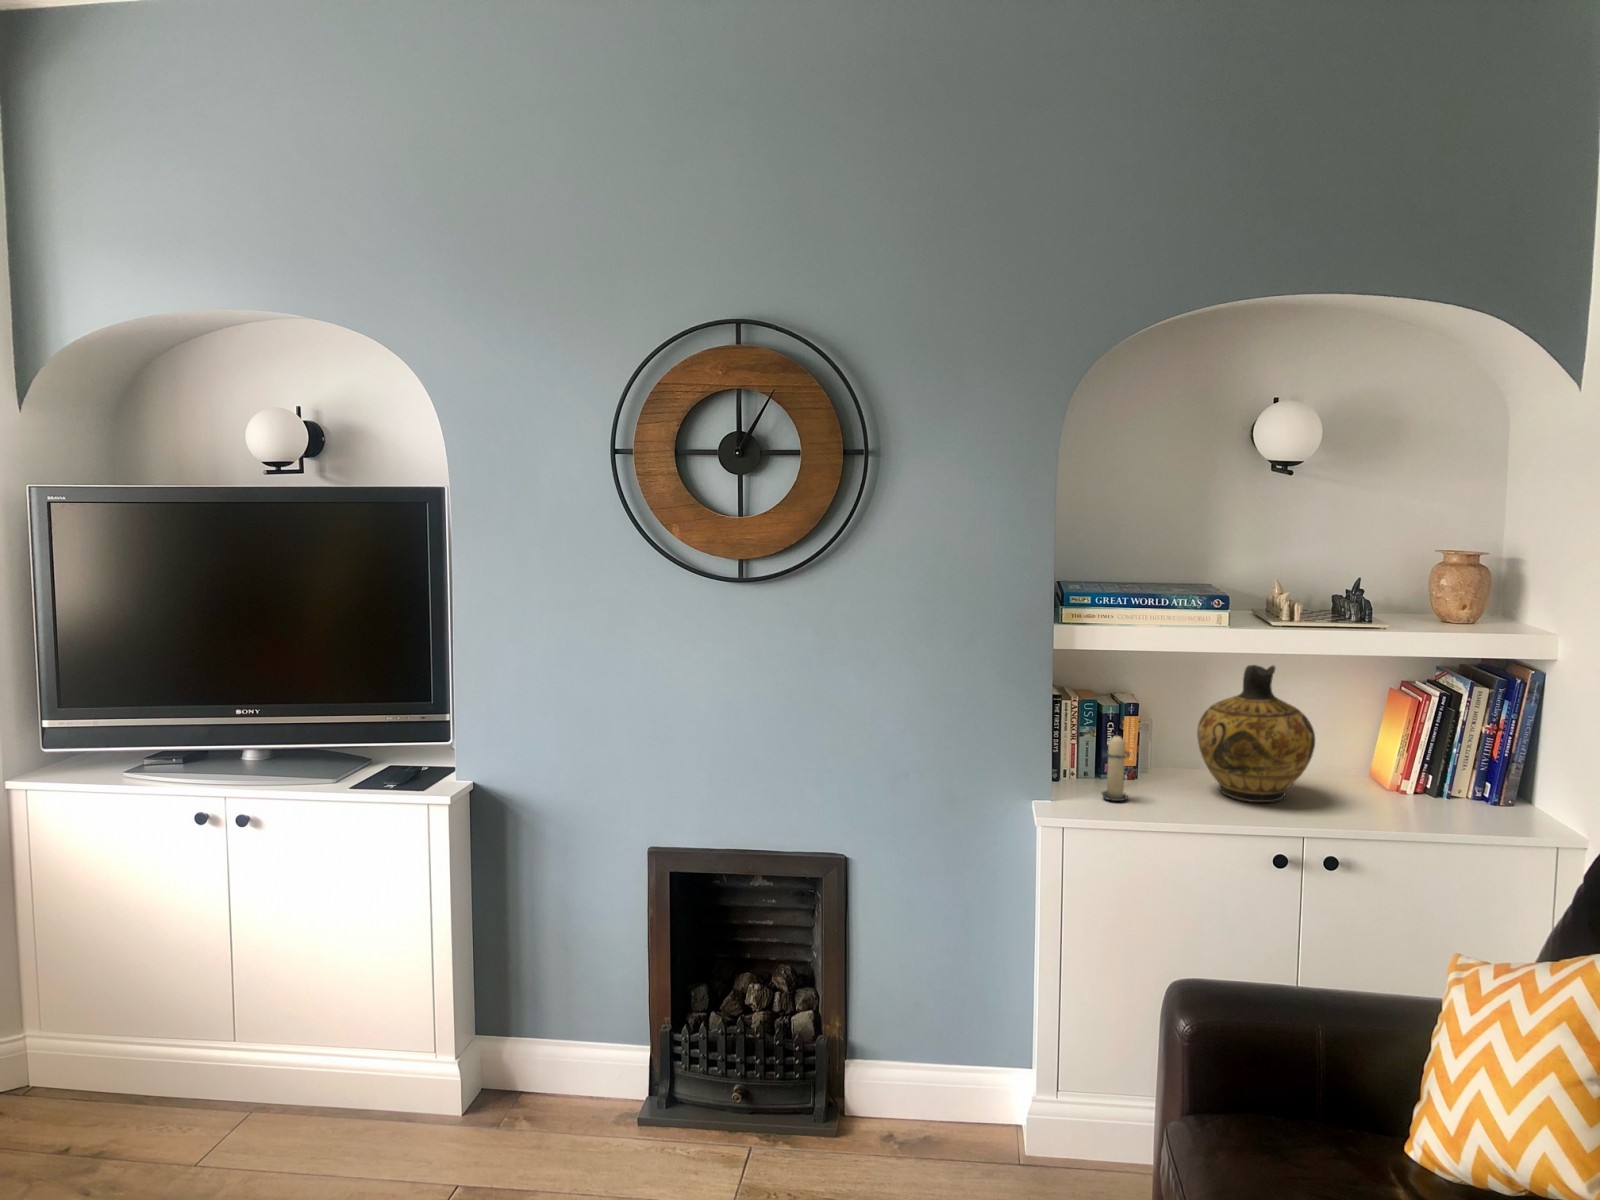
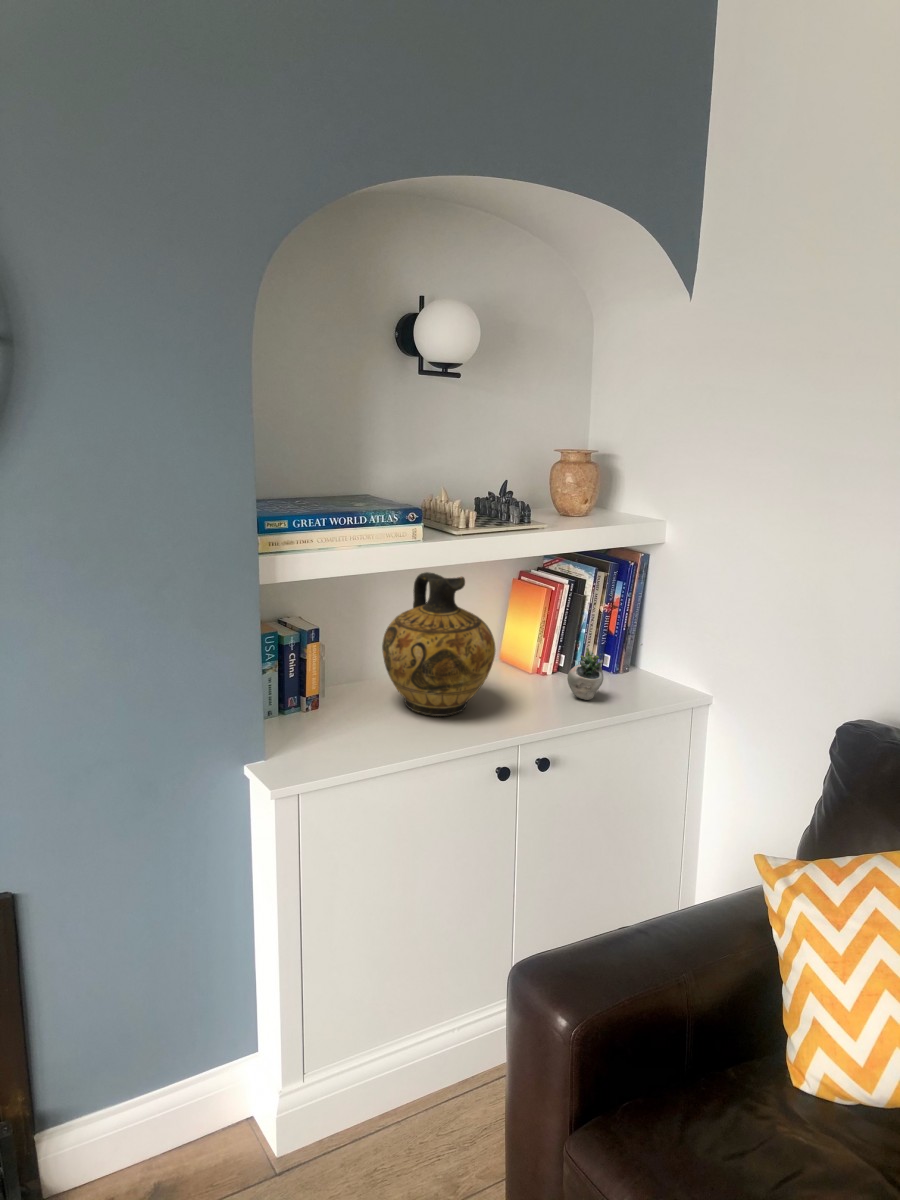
candle: present [1102,736,1130,801] -> none [304,670,343,748]
succulent plant: none [1409,758,1503,817] -> present [567,643,642,700]

